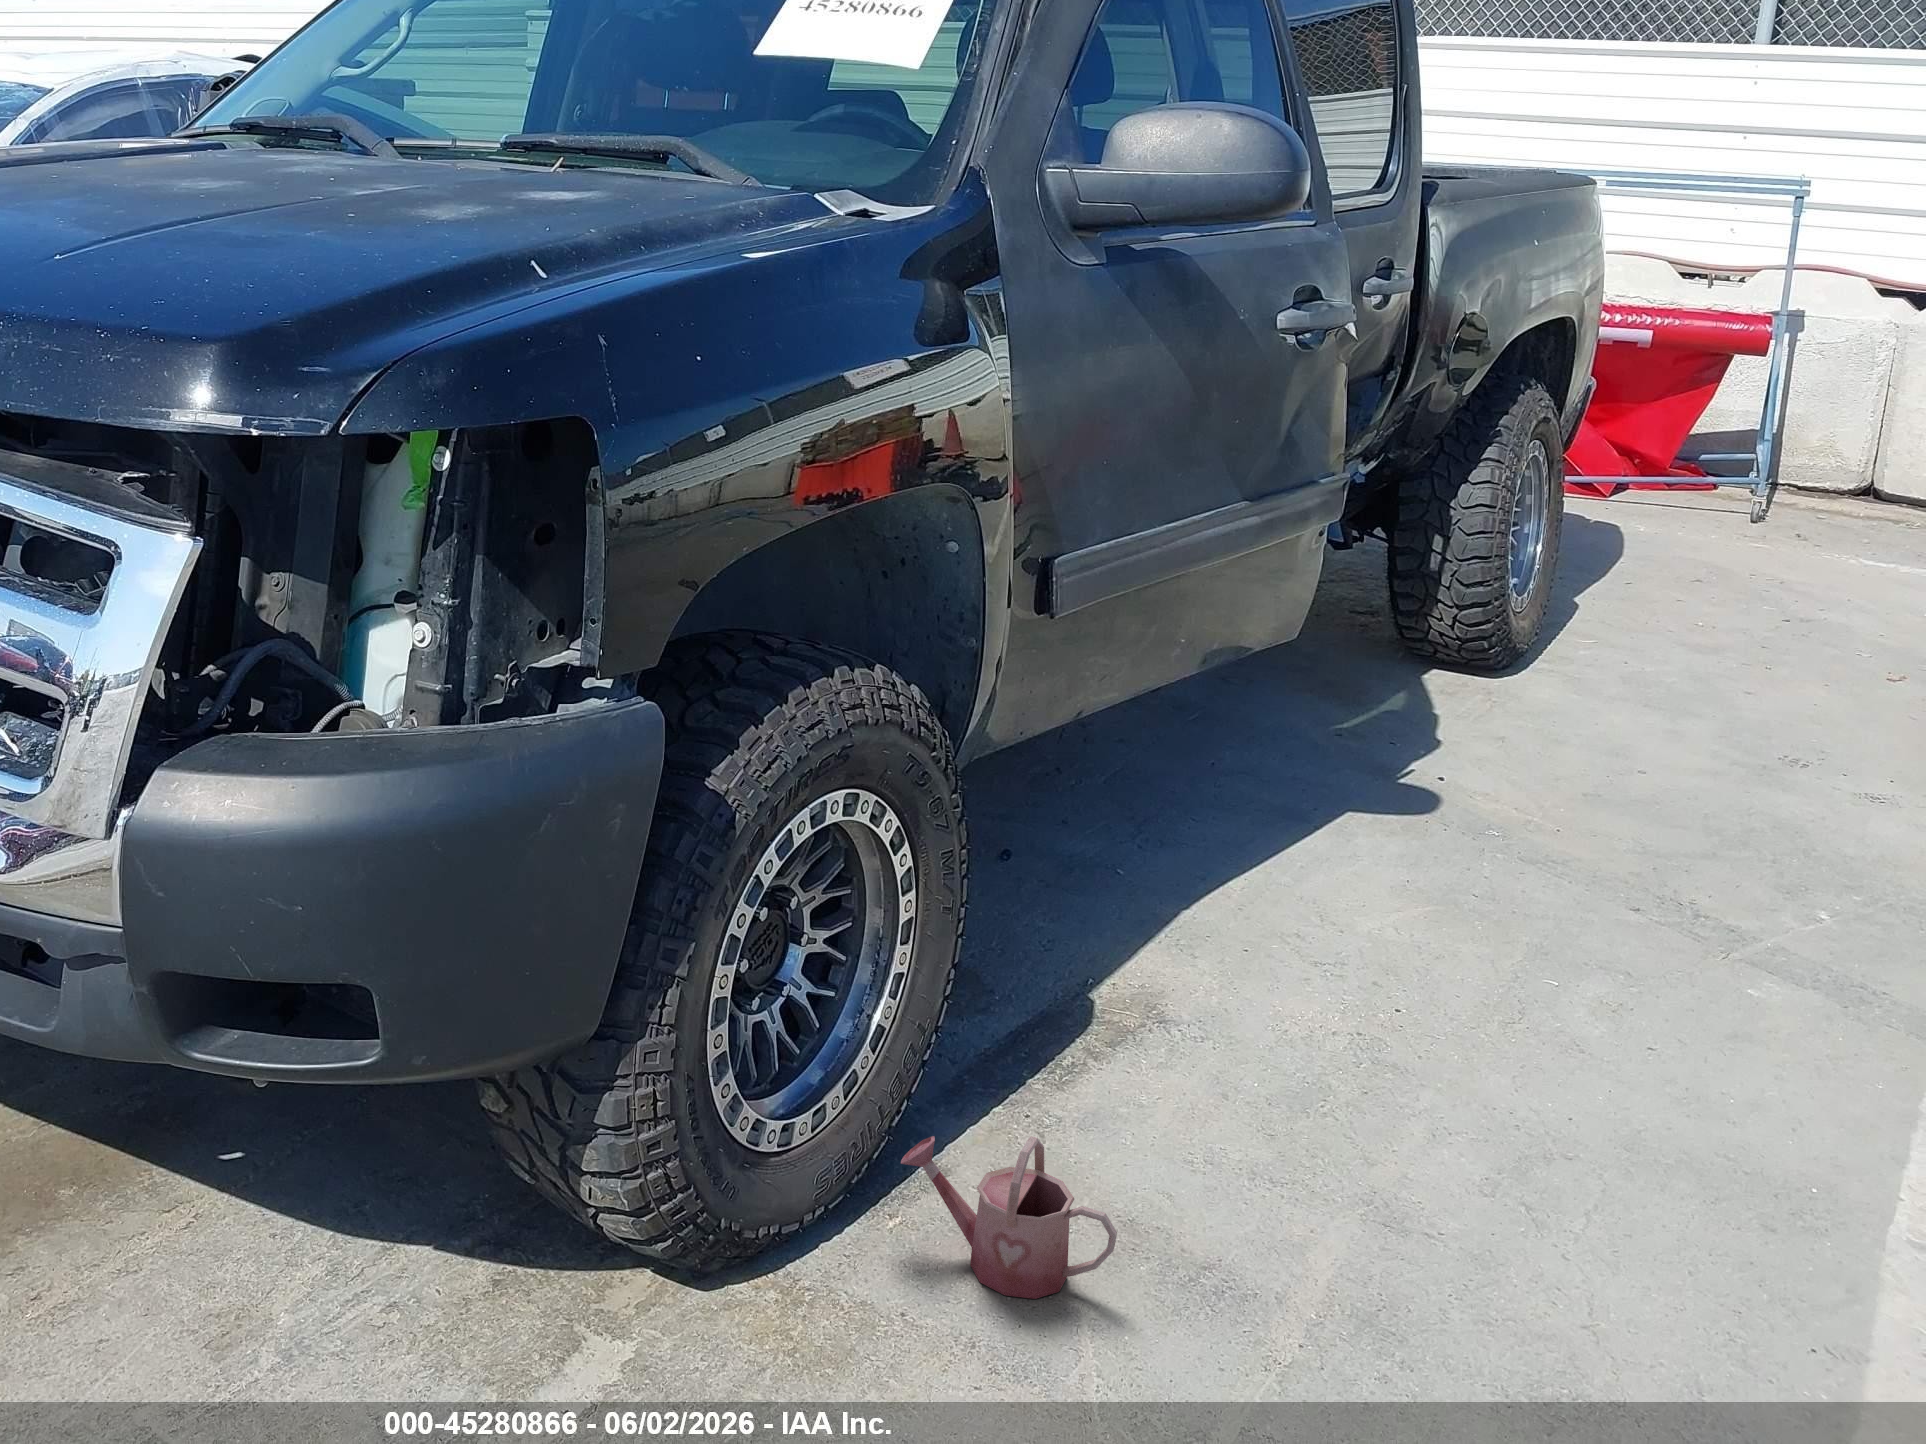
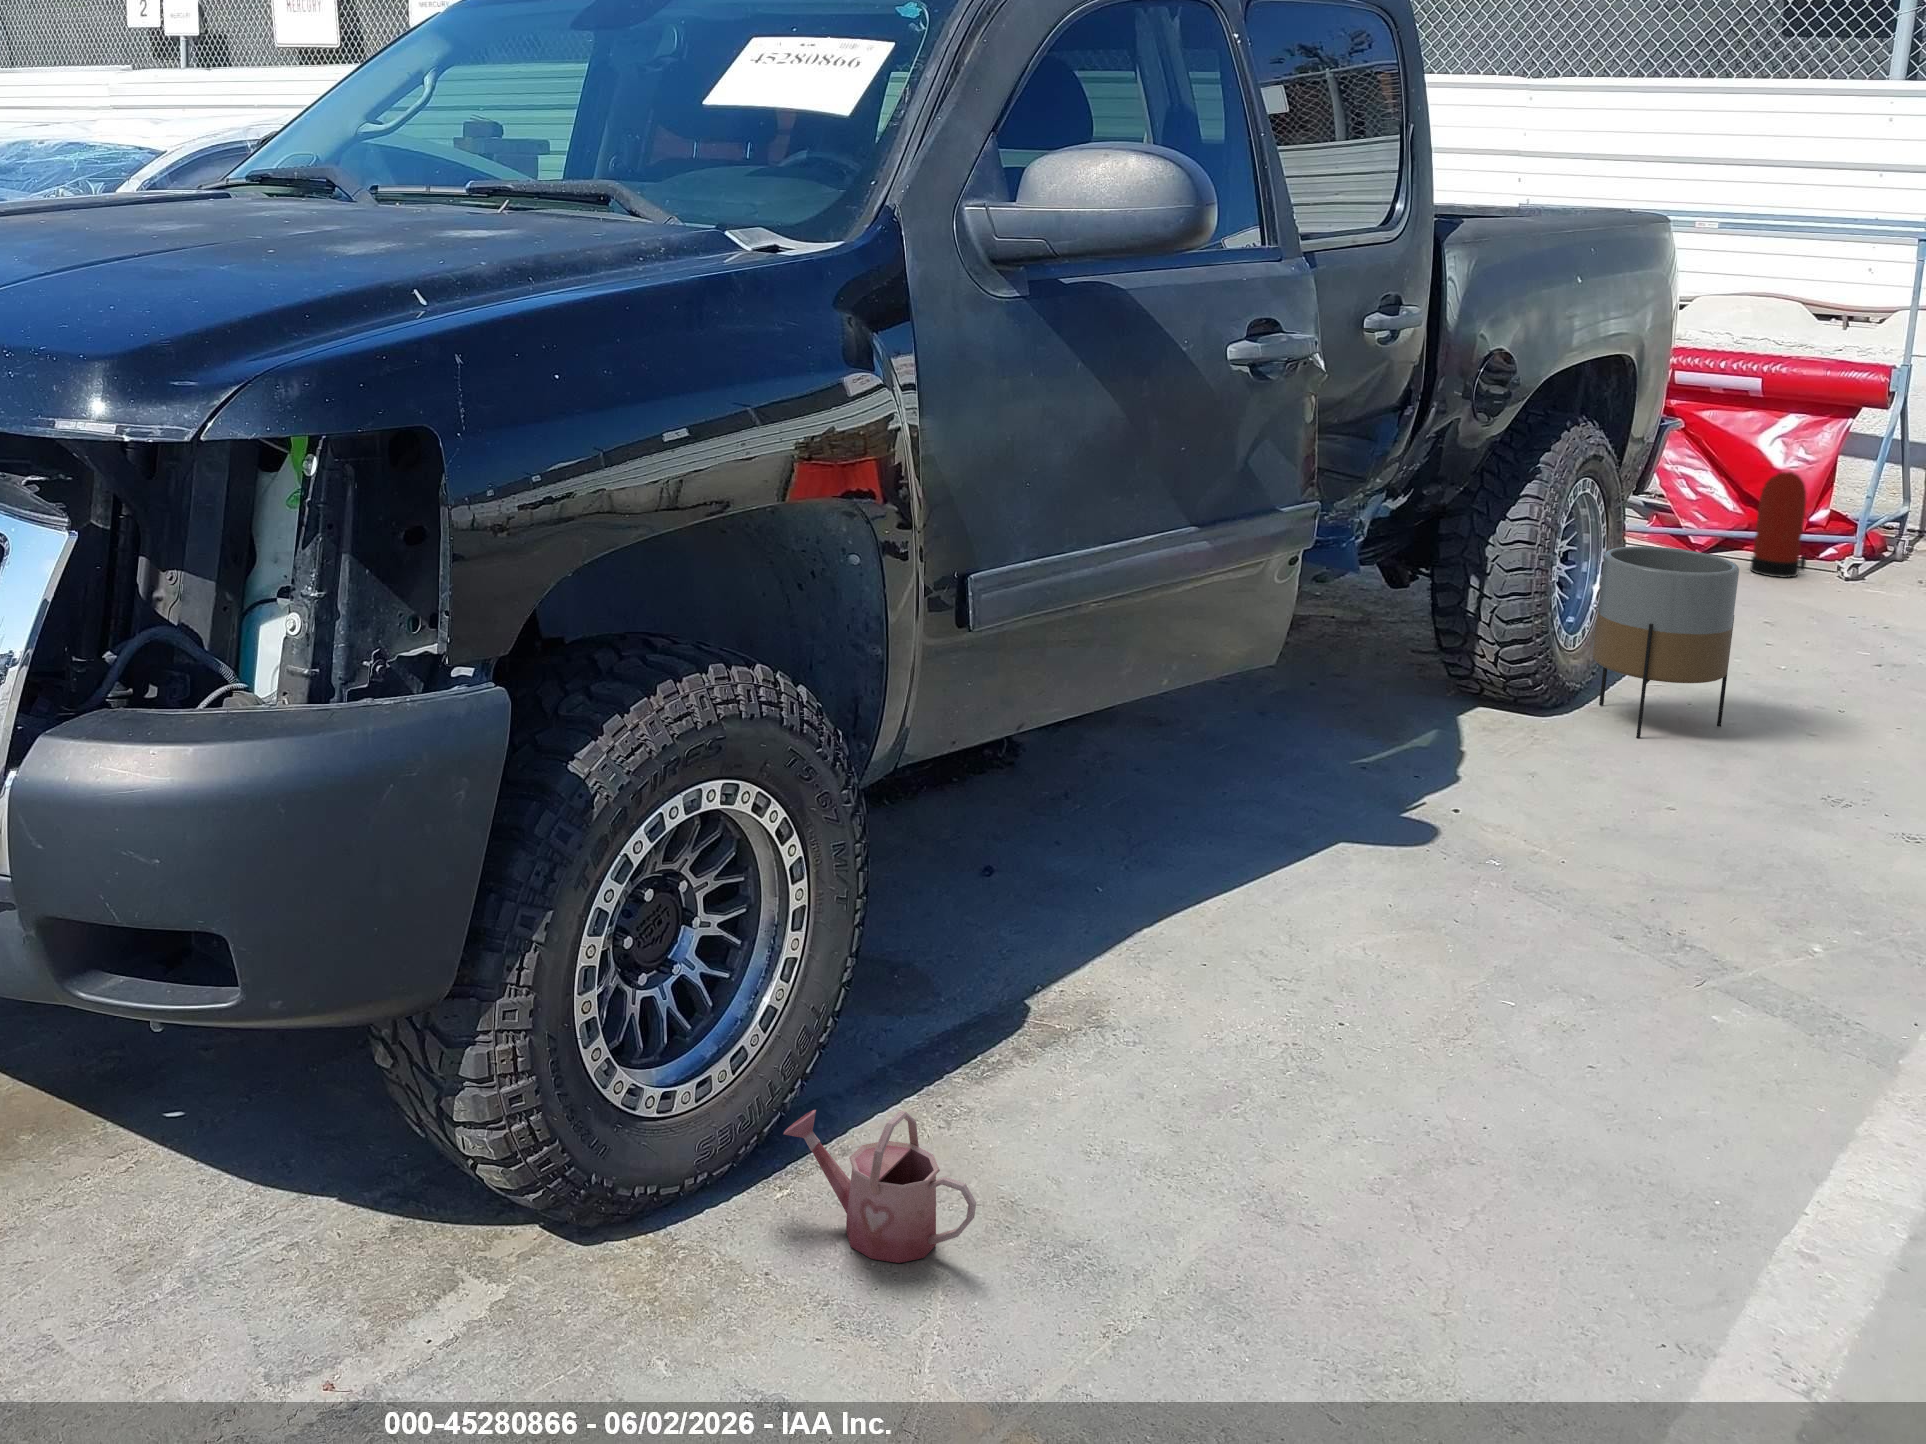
fire extinguisher: none [1644,400,1716,532] -> present [1750,472,1806,578]
planter: none [1546,508,1692,700] -> present [1593,547,1739,738]

